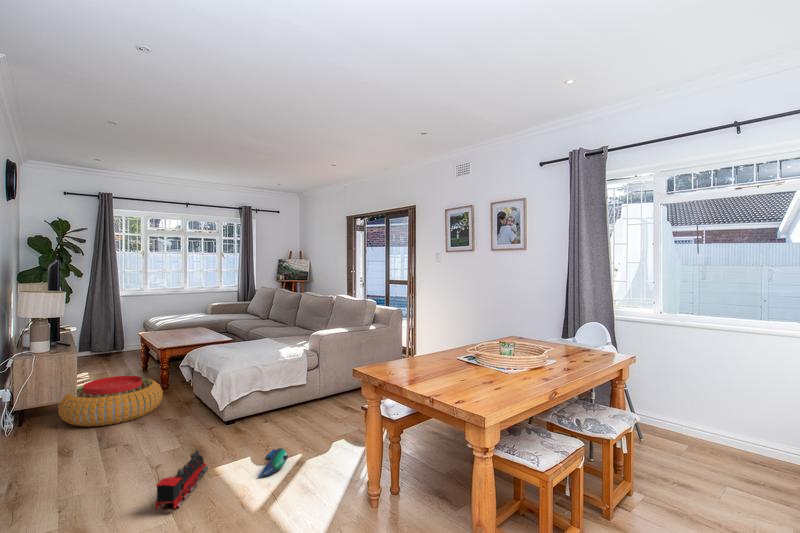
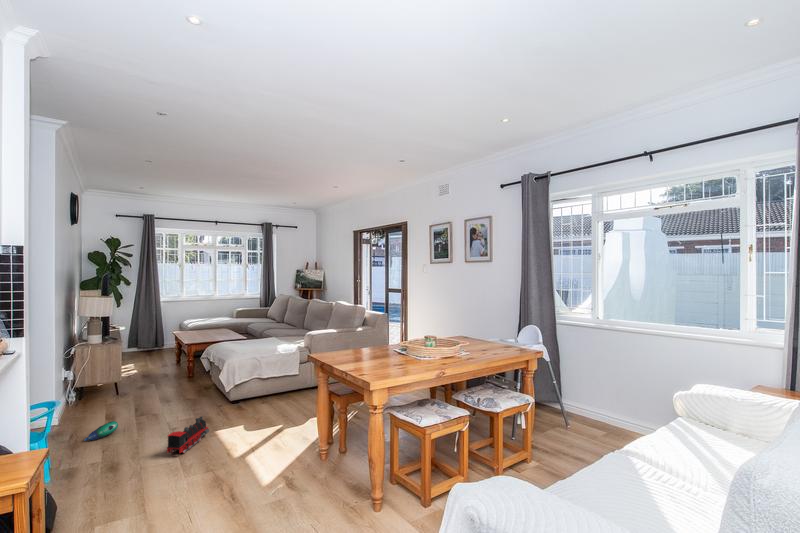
pouf: present [58,376,163,427] -> none [107,365,186,402]
plush toy: present [259,448,288,477] -> present [84,421,118,441]

